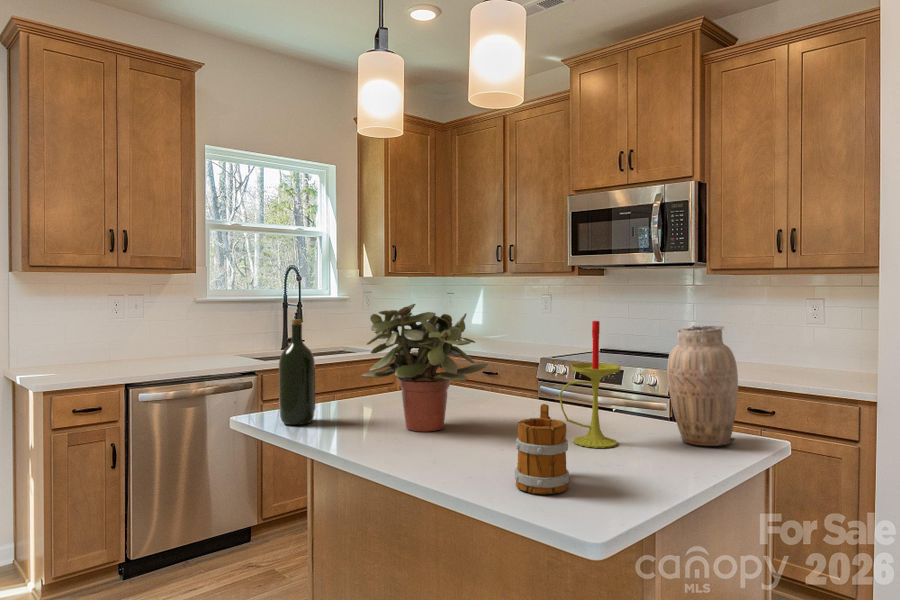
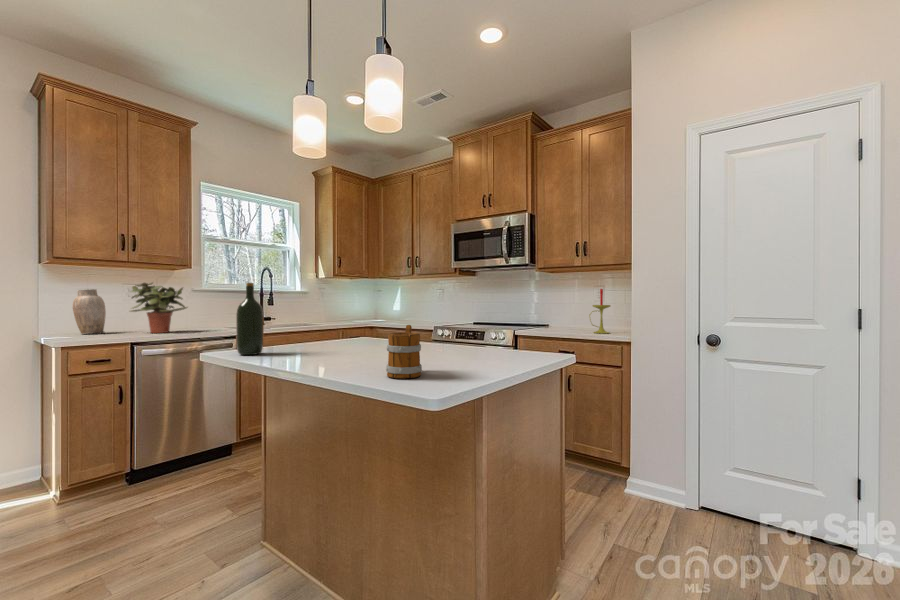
potted plant: present [362,304,488,432] -> present [131,283,187,333]
candle: present [559,321,621,448] -> present [589,289,610,333]
vase: present [667,326,738,446] -> present [73,289,106,334]

